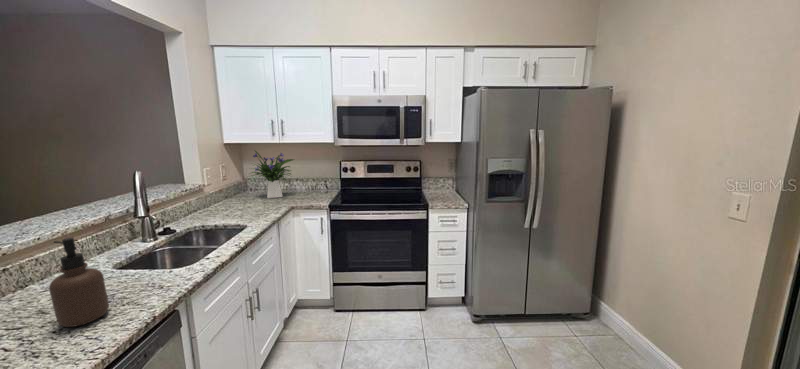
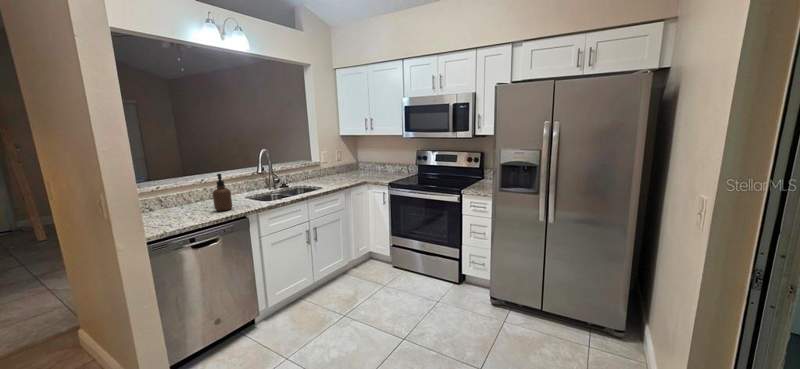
flower arrangement: present [252,151,294,198] -> none [349,140,383,176]

